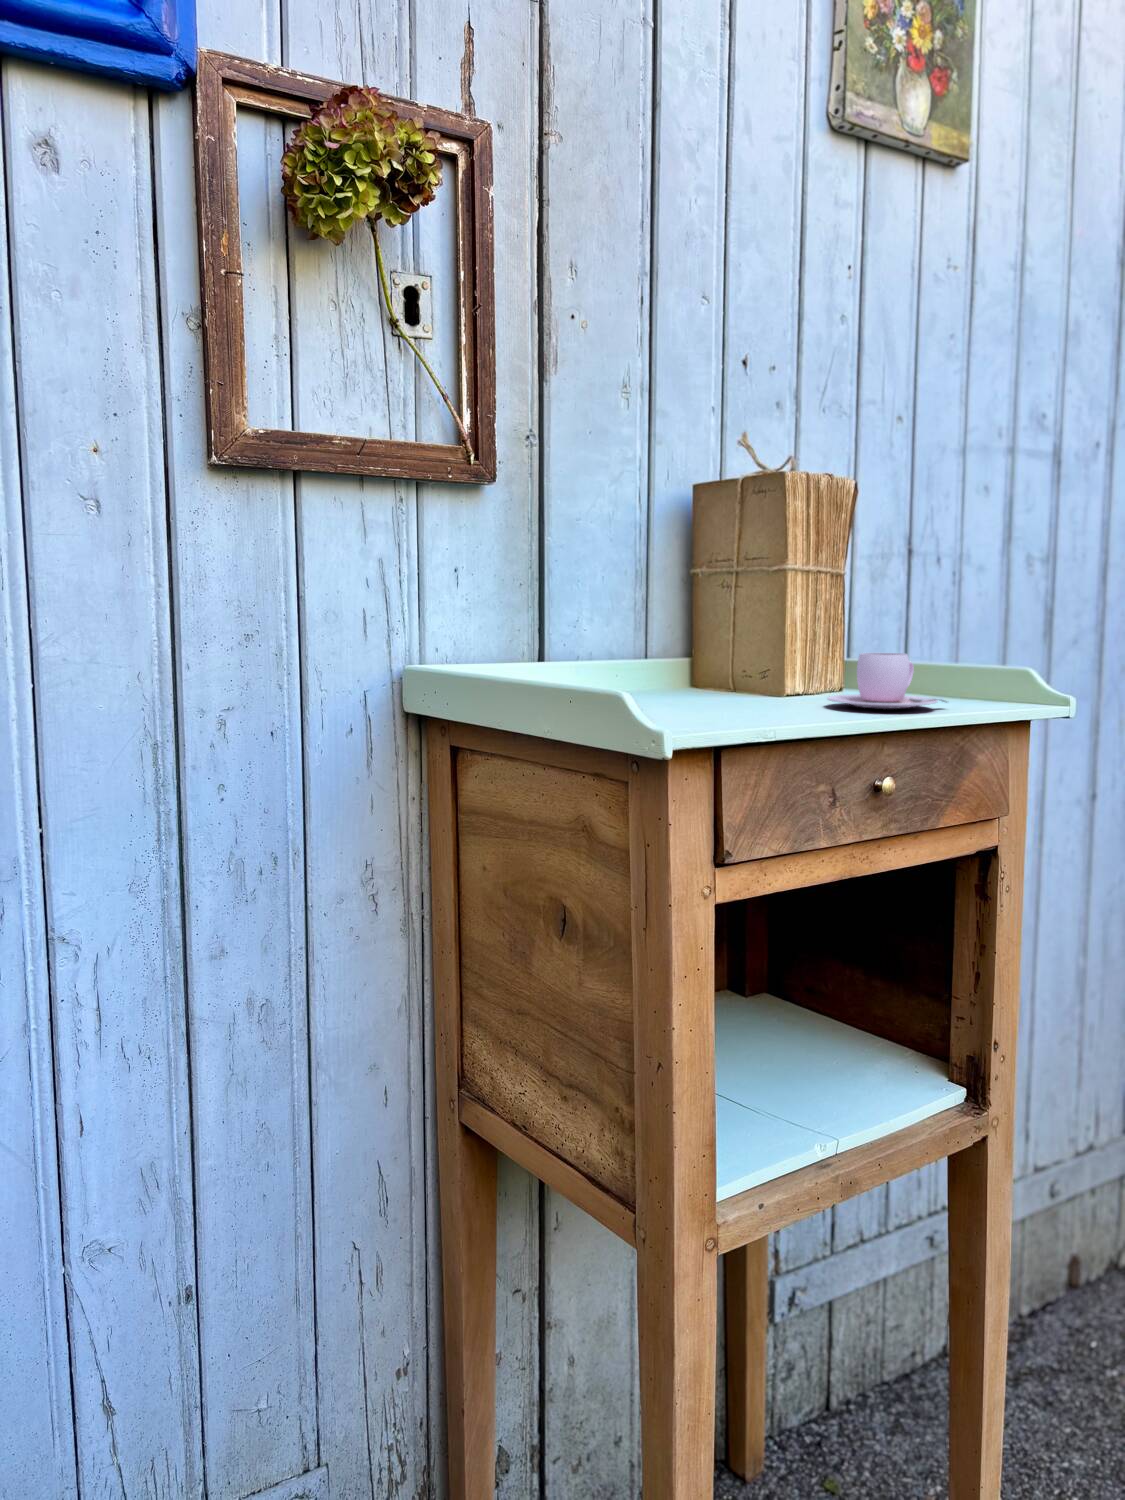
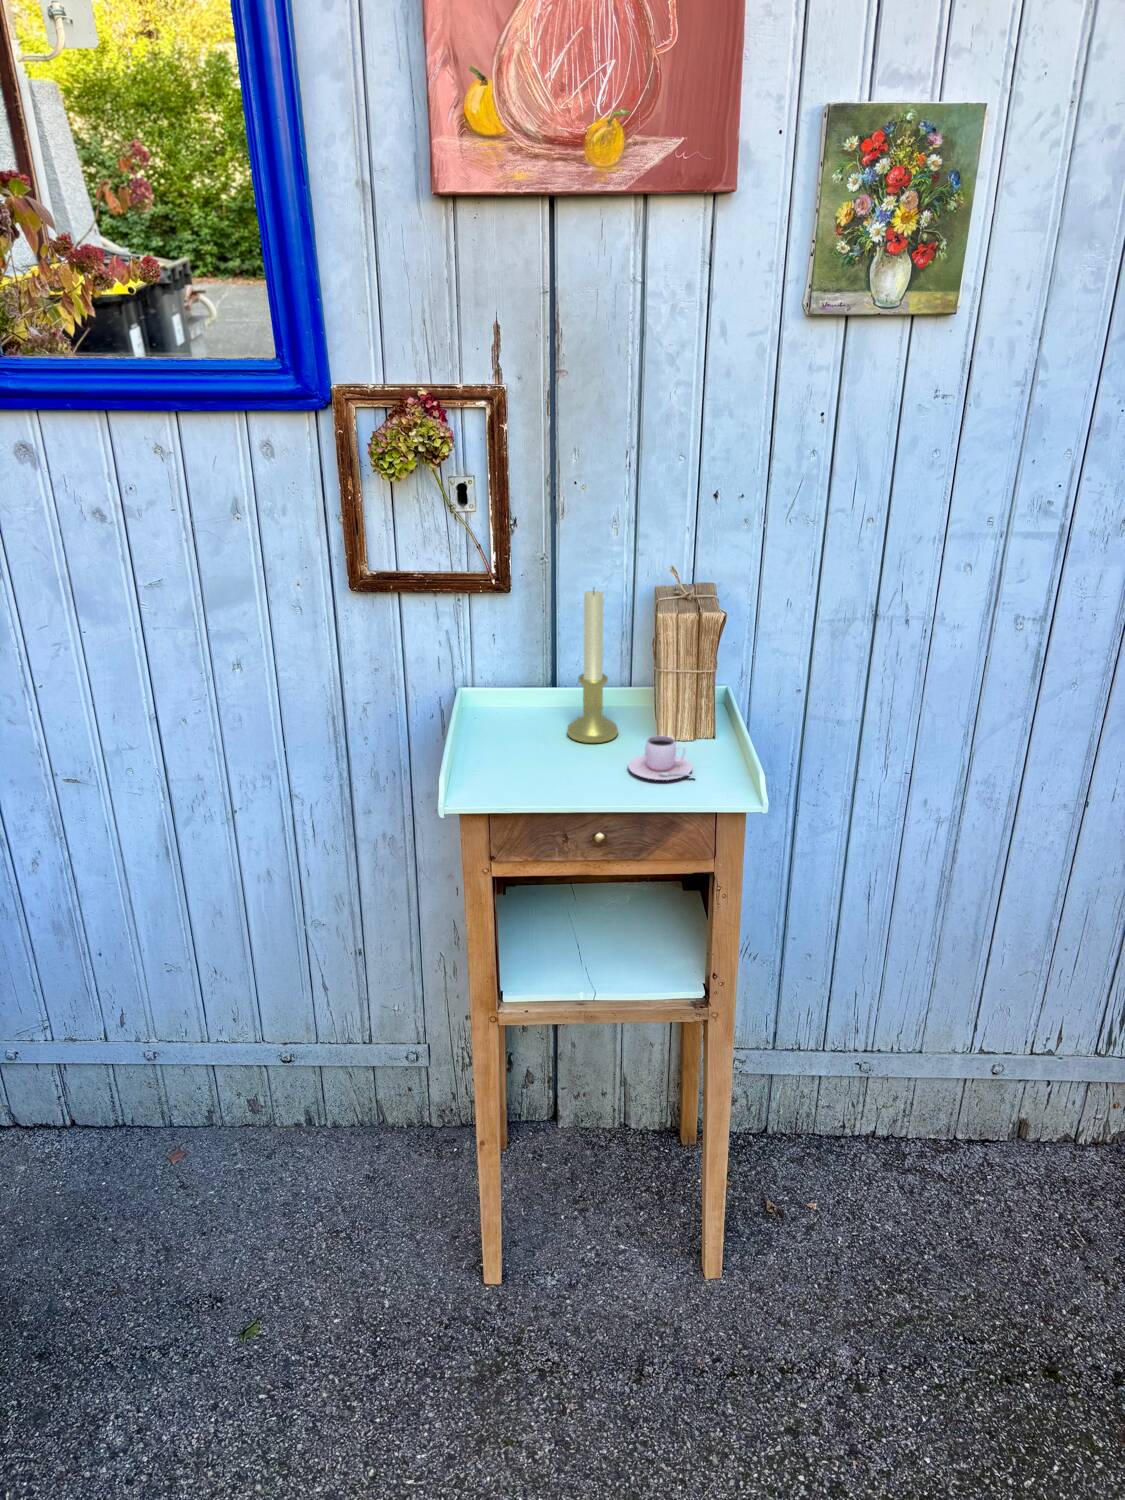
candle holder: none [651,436,739,702] -> present [567,590,618,743]

